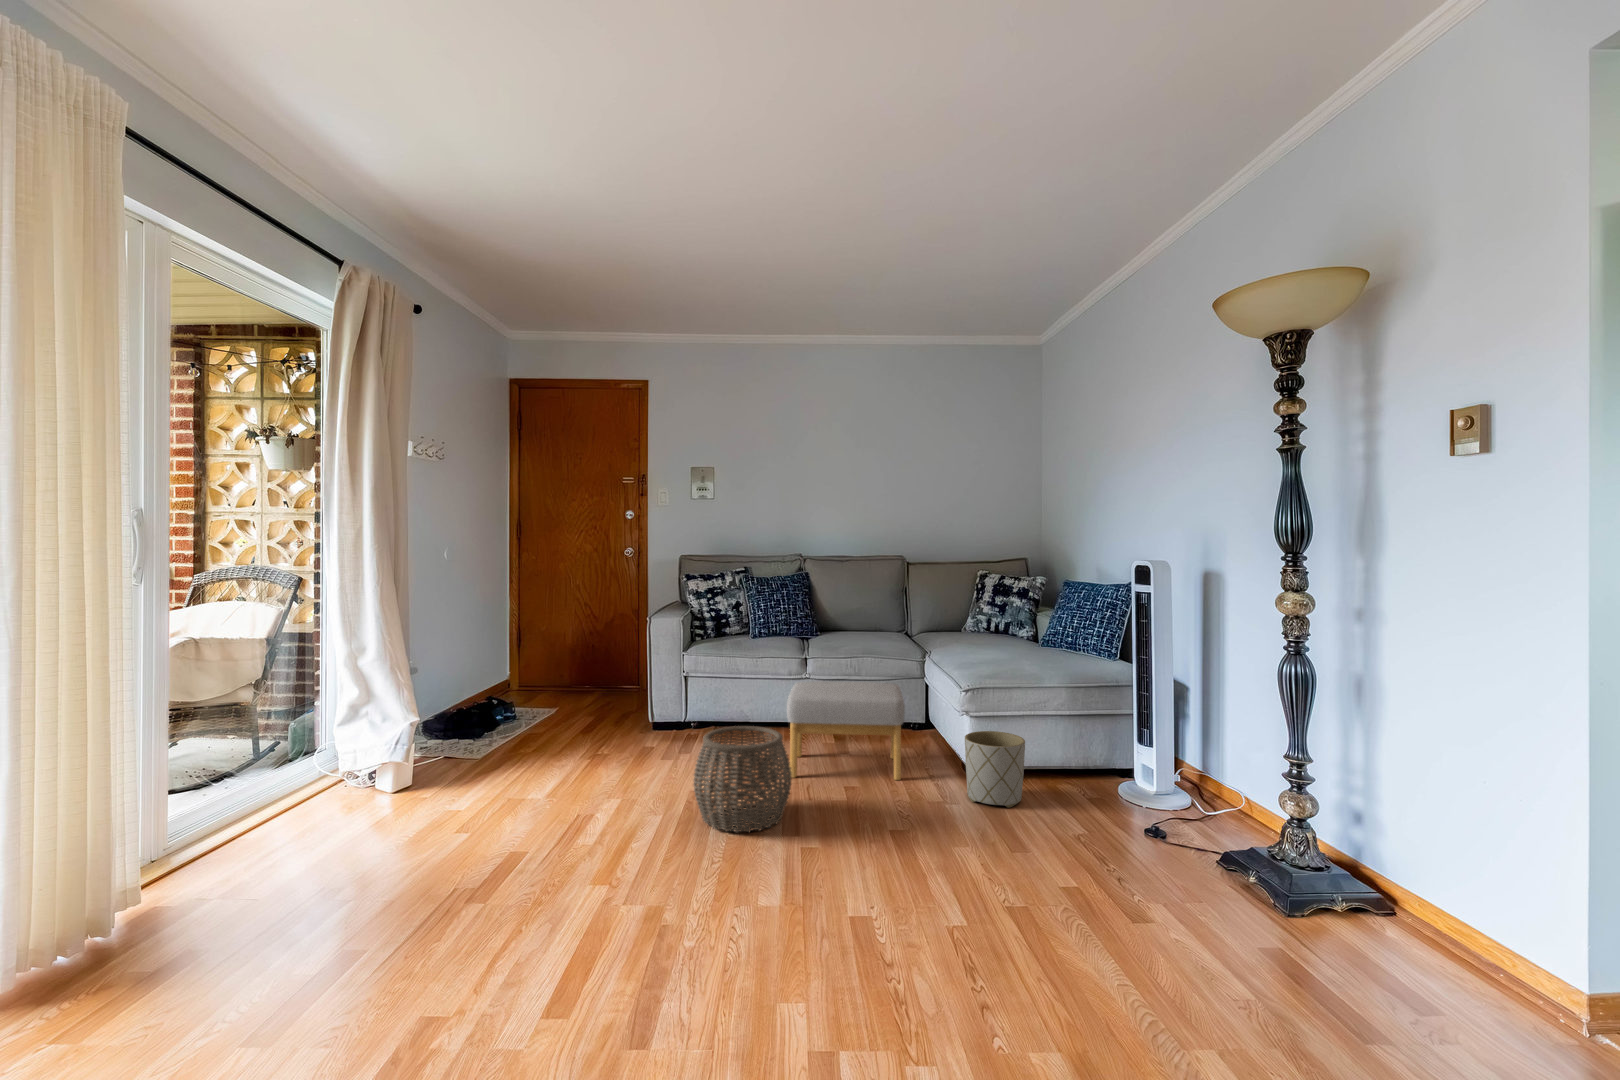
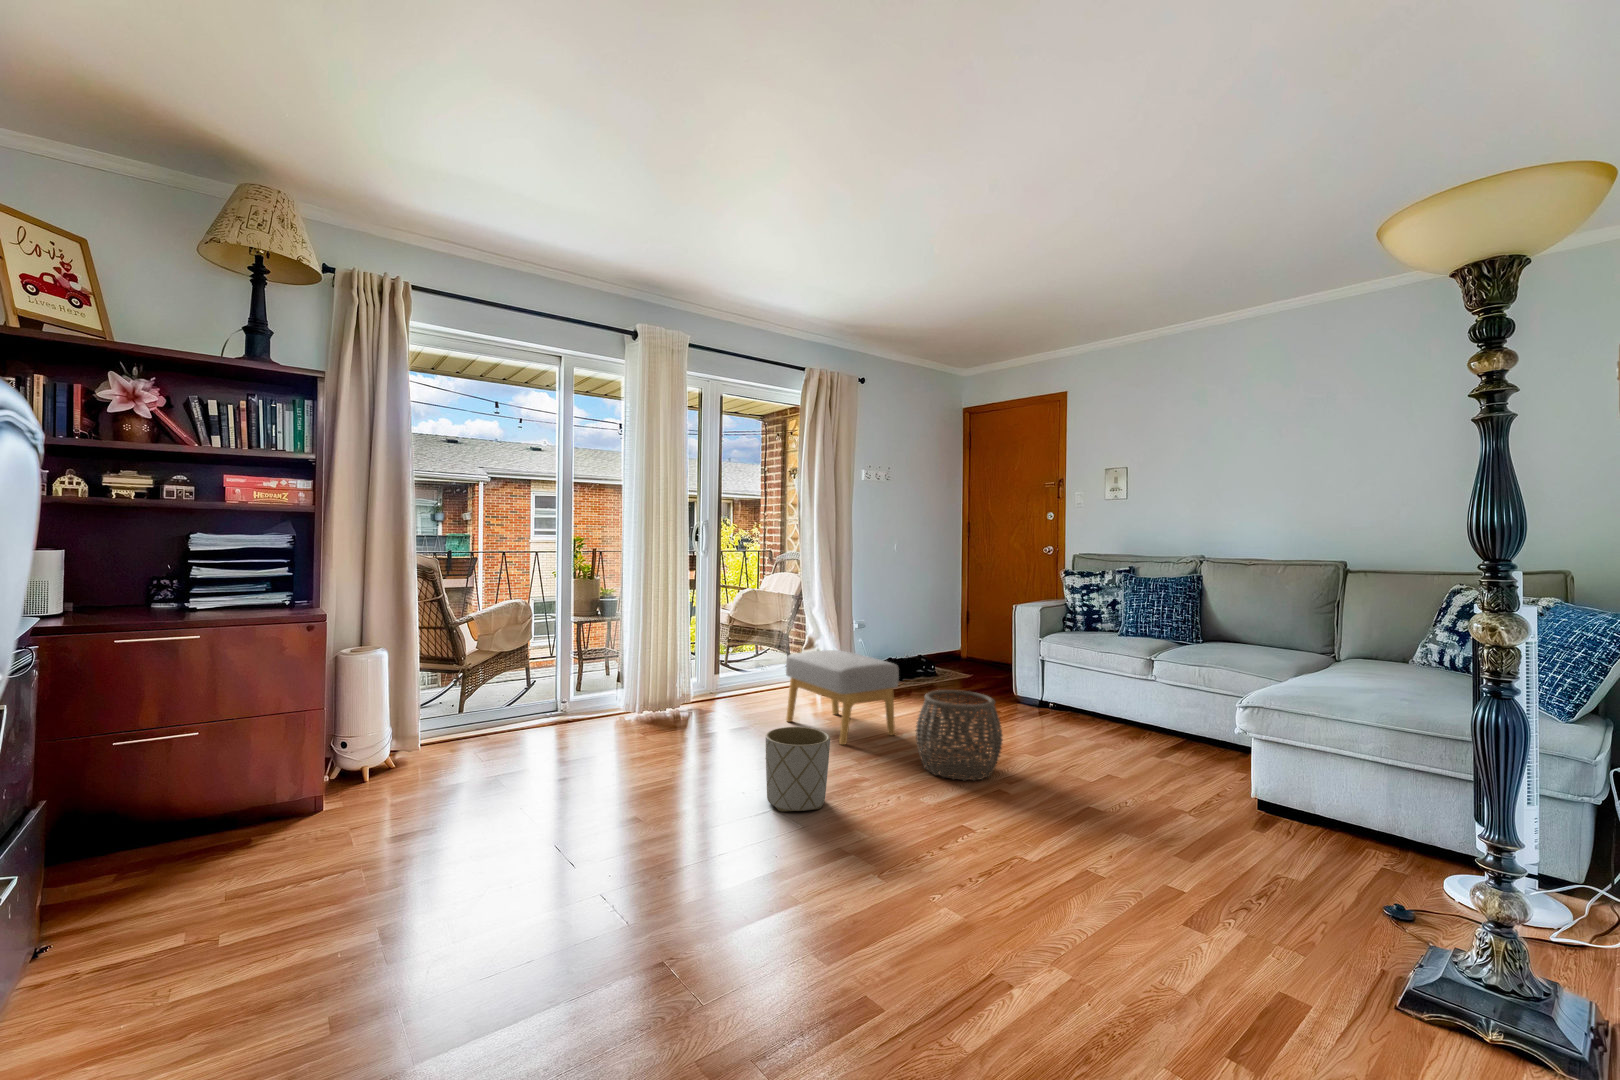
footstool: present [787,681,905,780] -> present [786,650,899,745]
planter: present [965,731,1025,808] -> present [766,727,830,812]

